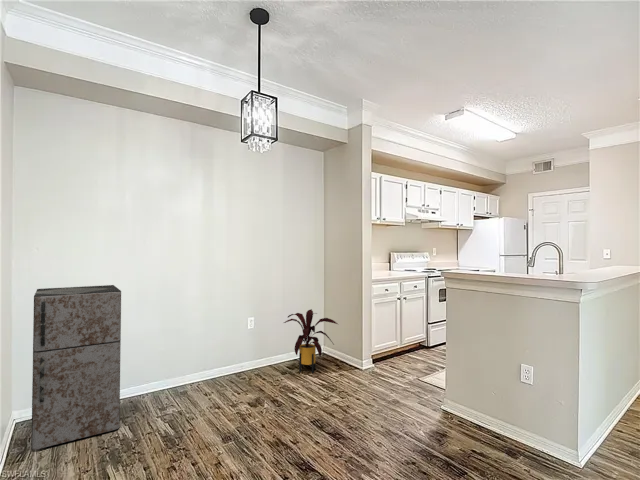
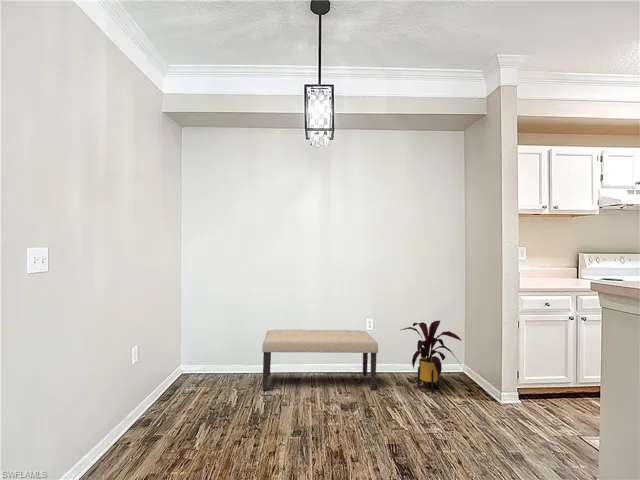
storage cabinet: present [31,285,121,449] -> none [174,276,248,396]
bench: none [139,329,269,412] -> present [262,329,378,390]

